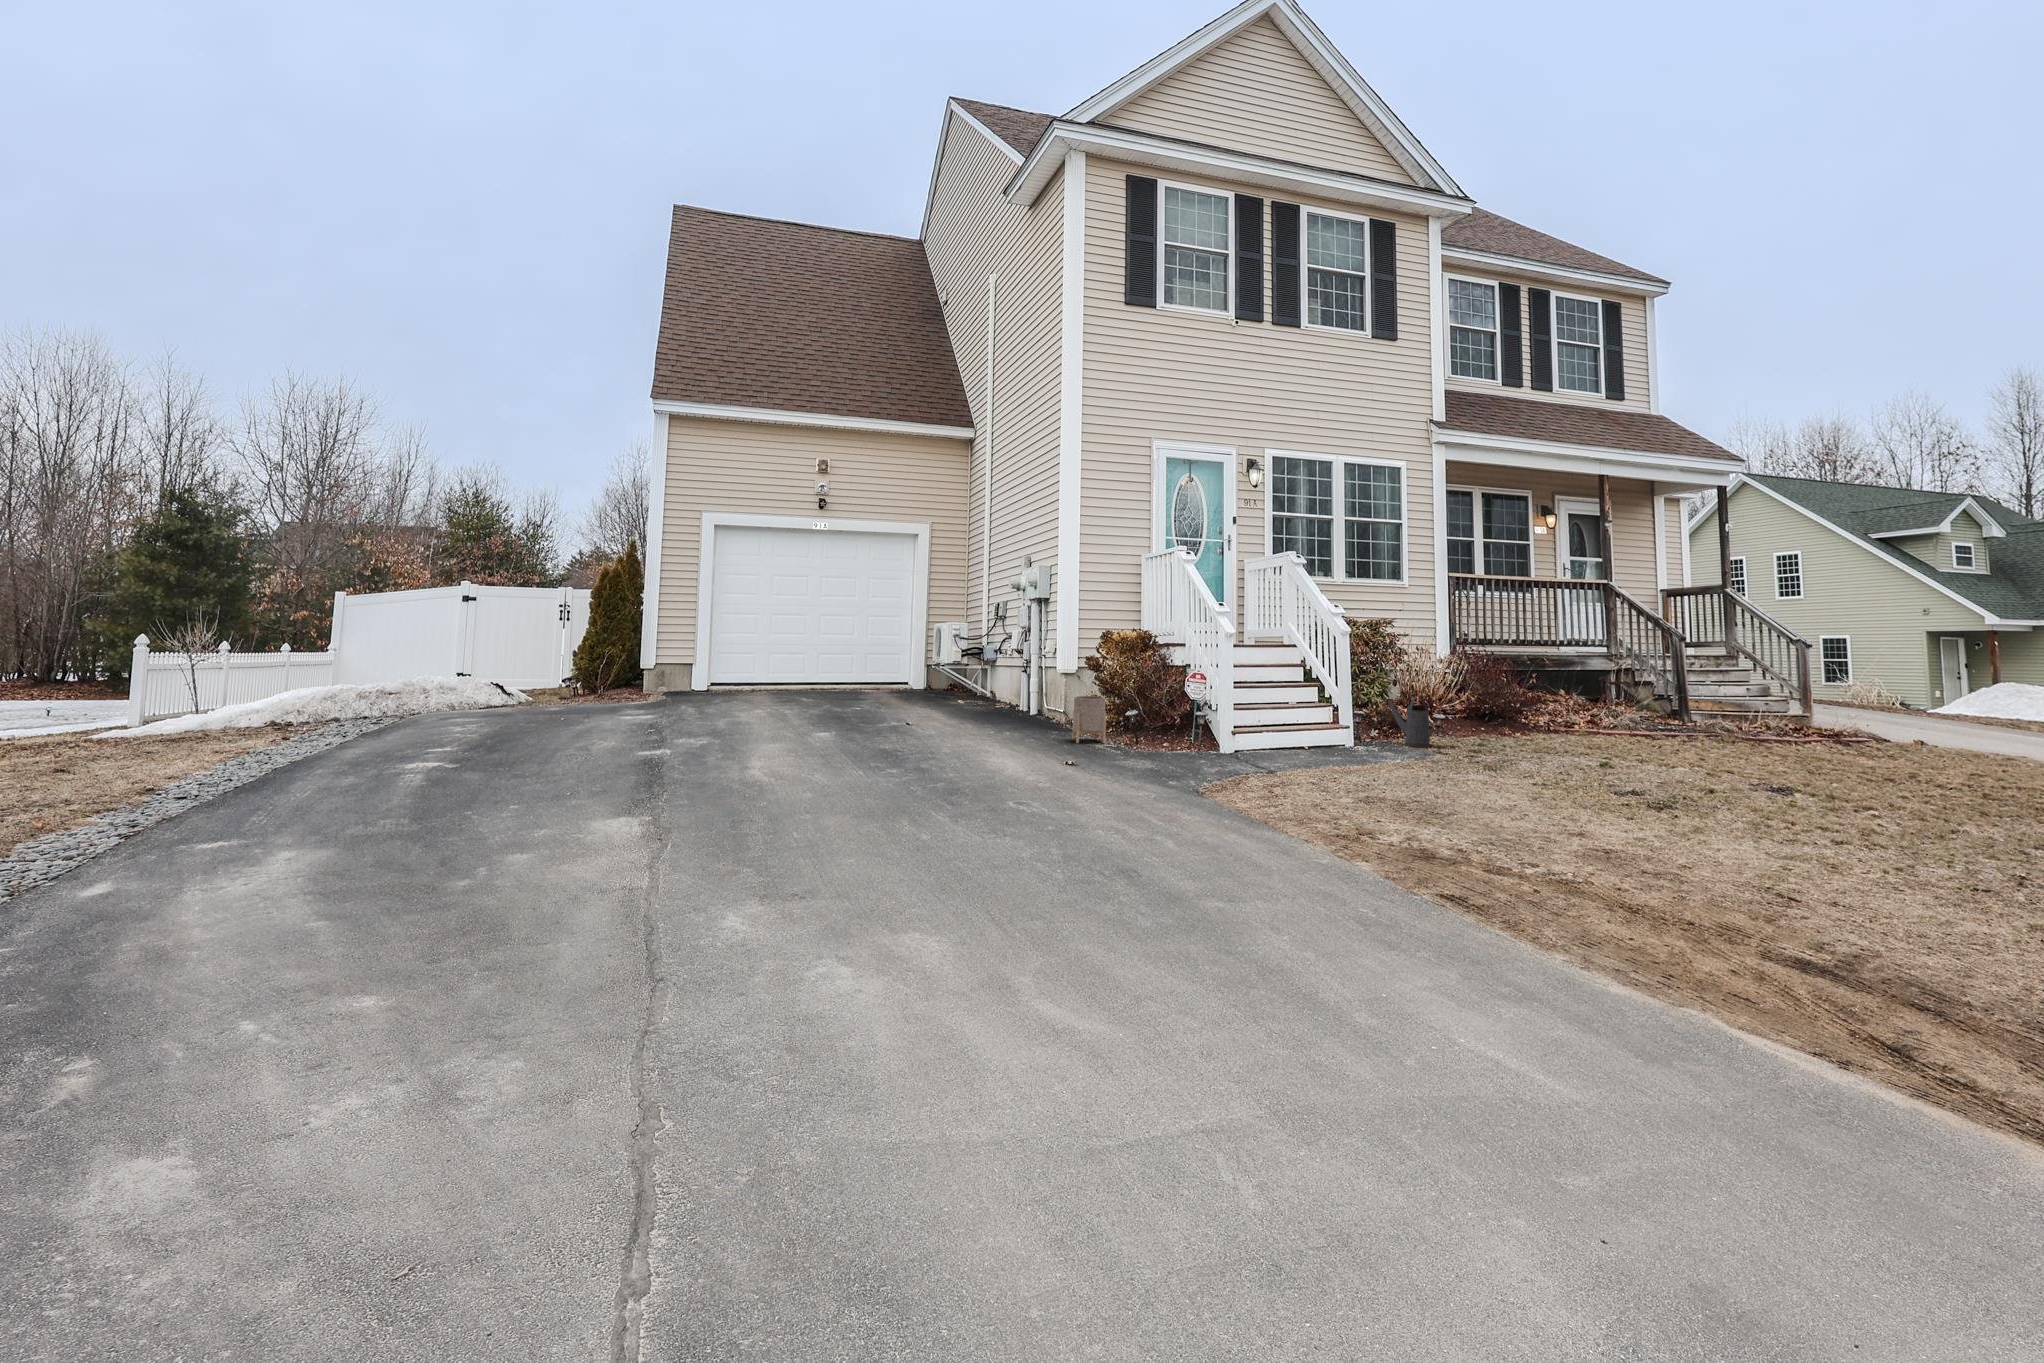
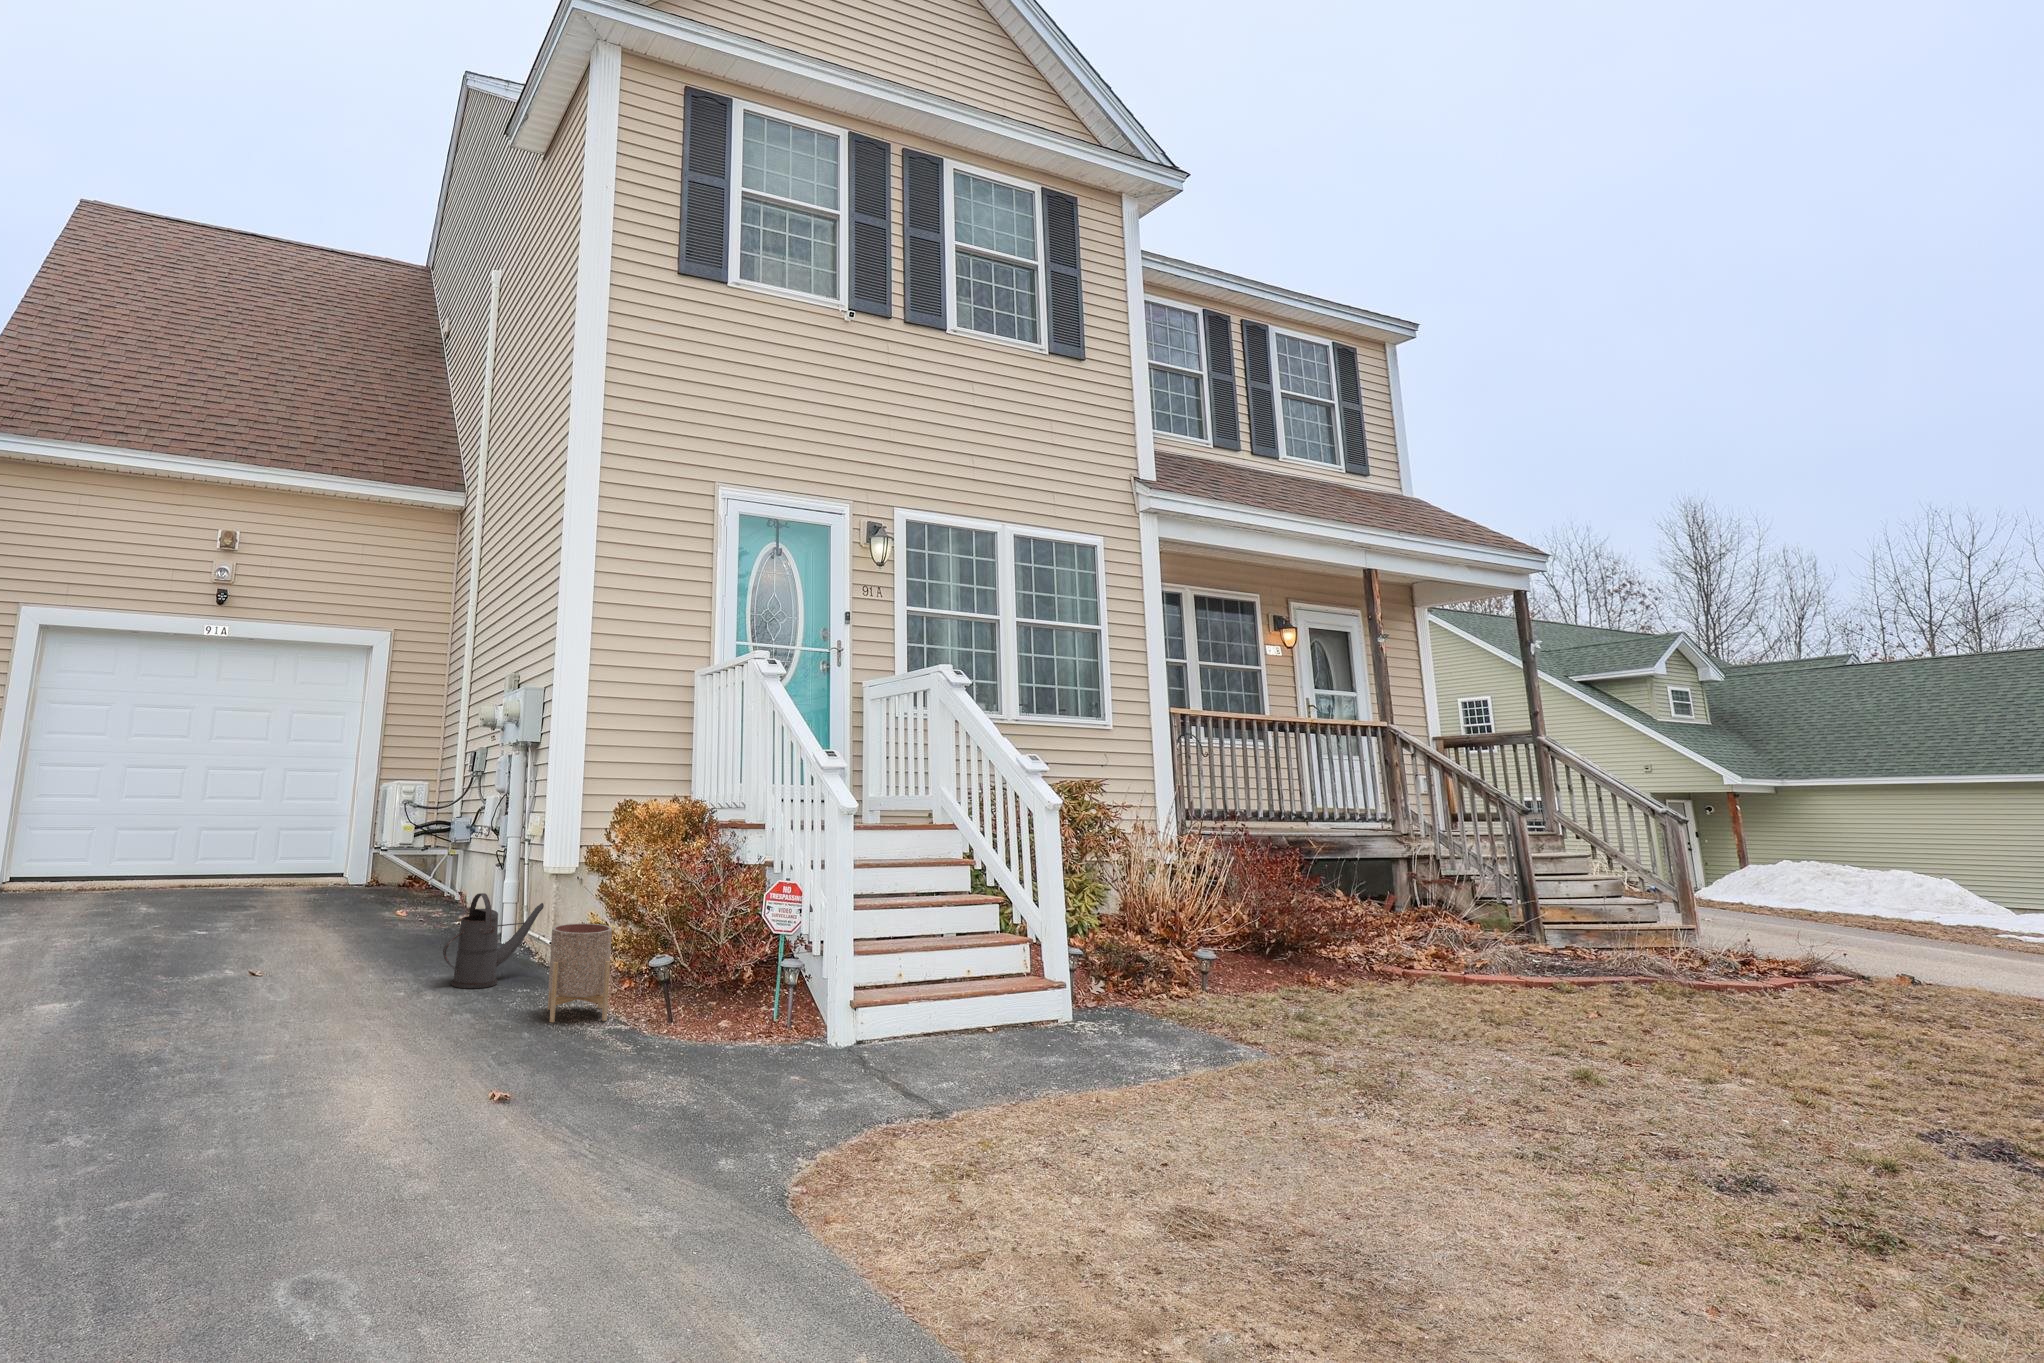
watering can: present [1388,696,1434,747] -> present [443,893,544,988]

